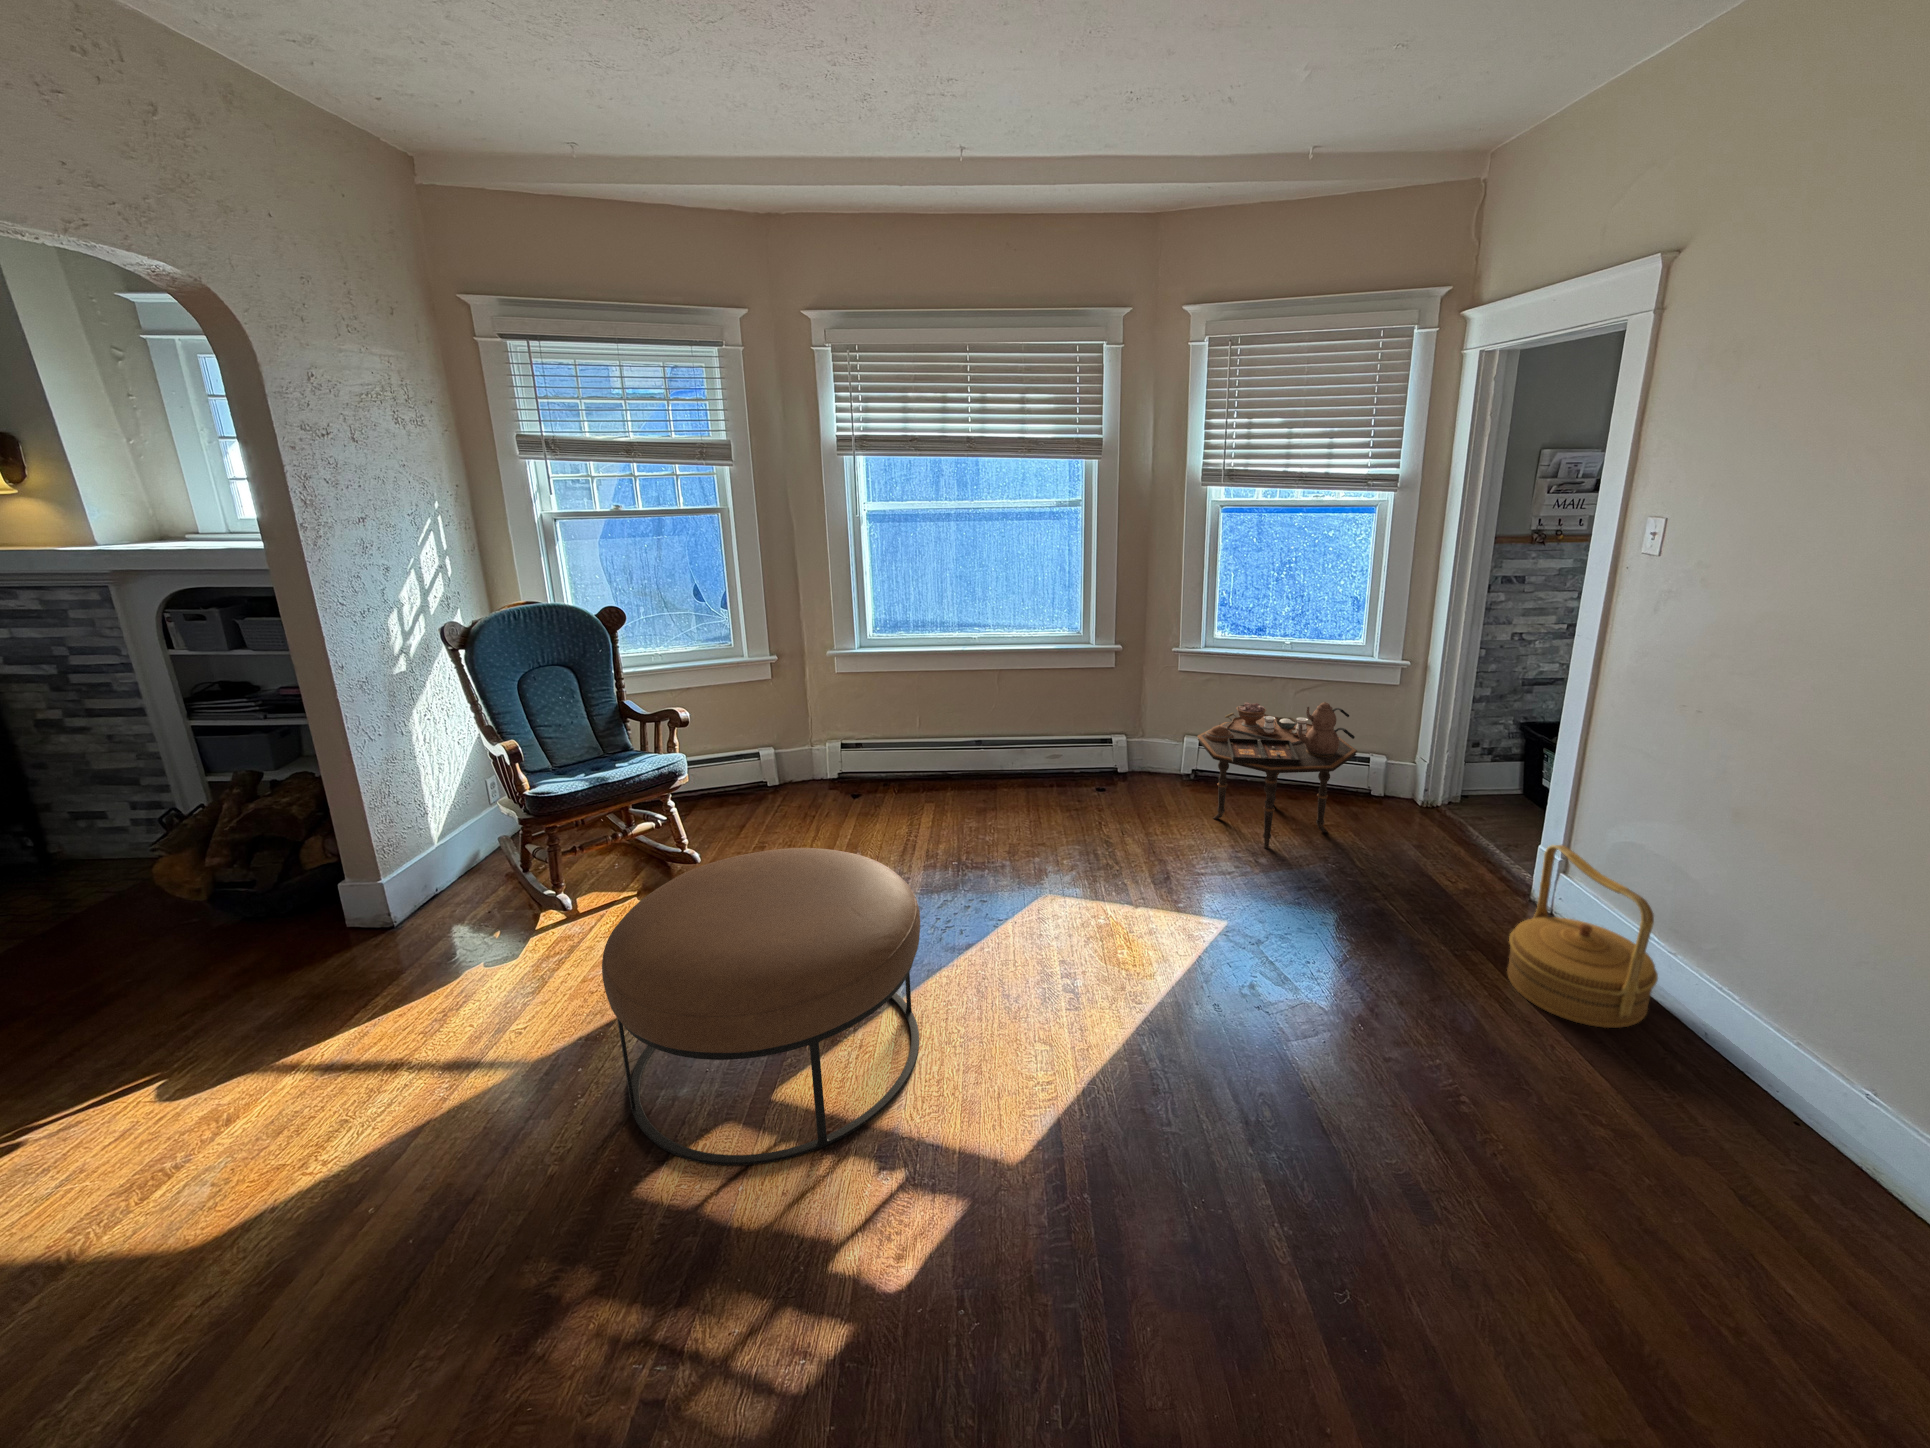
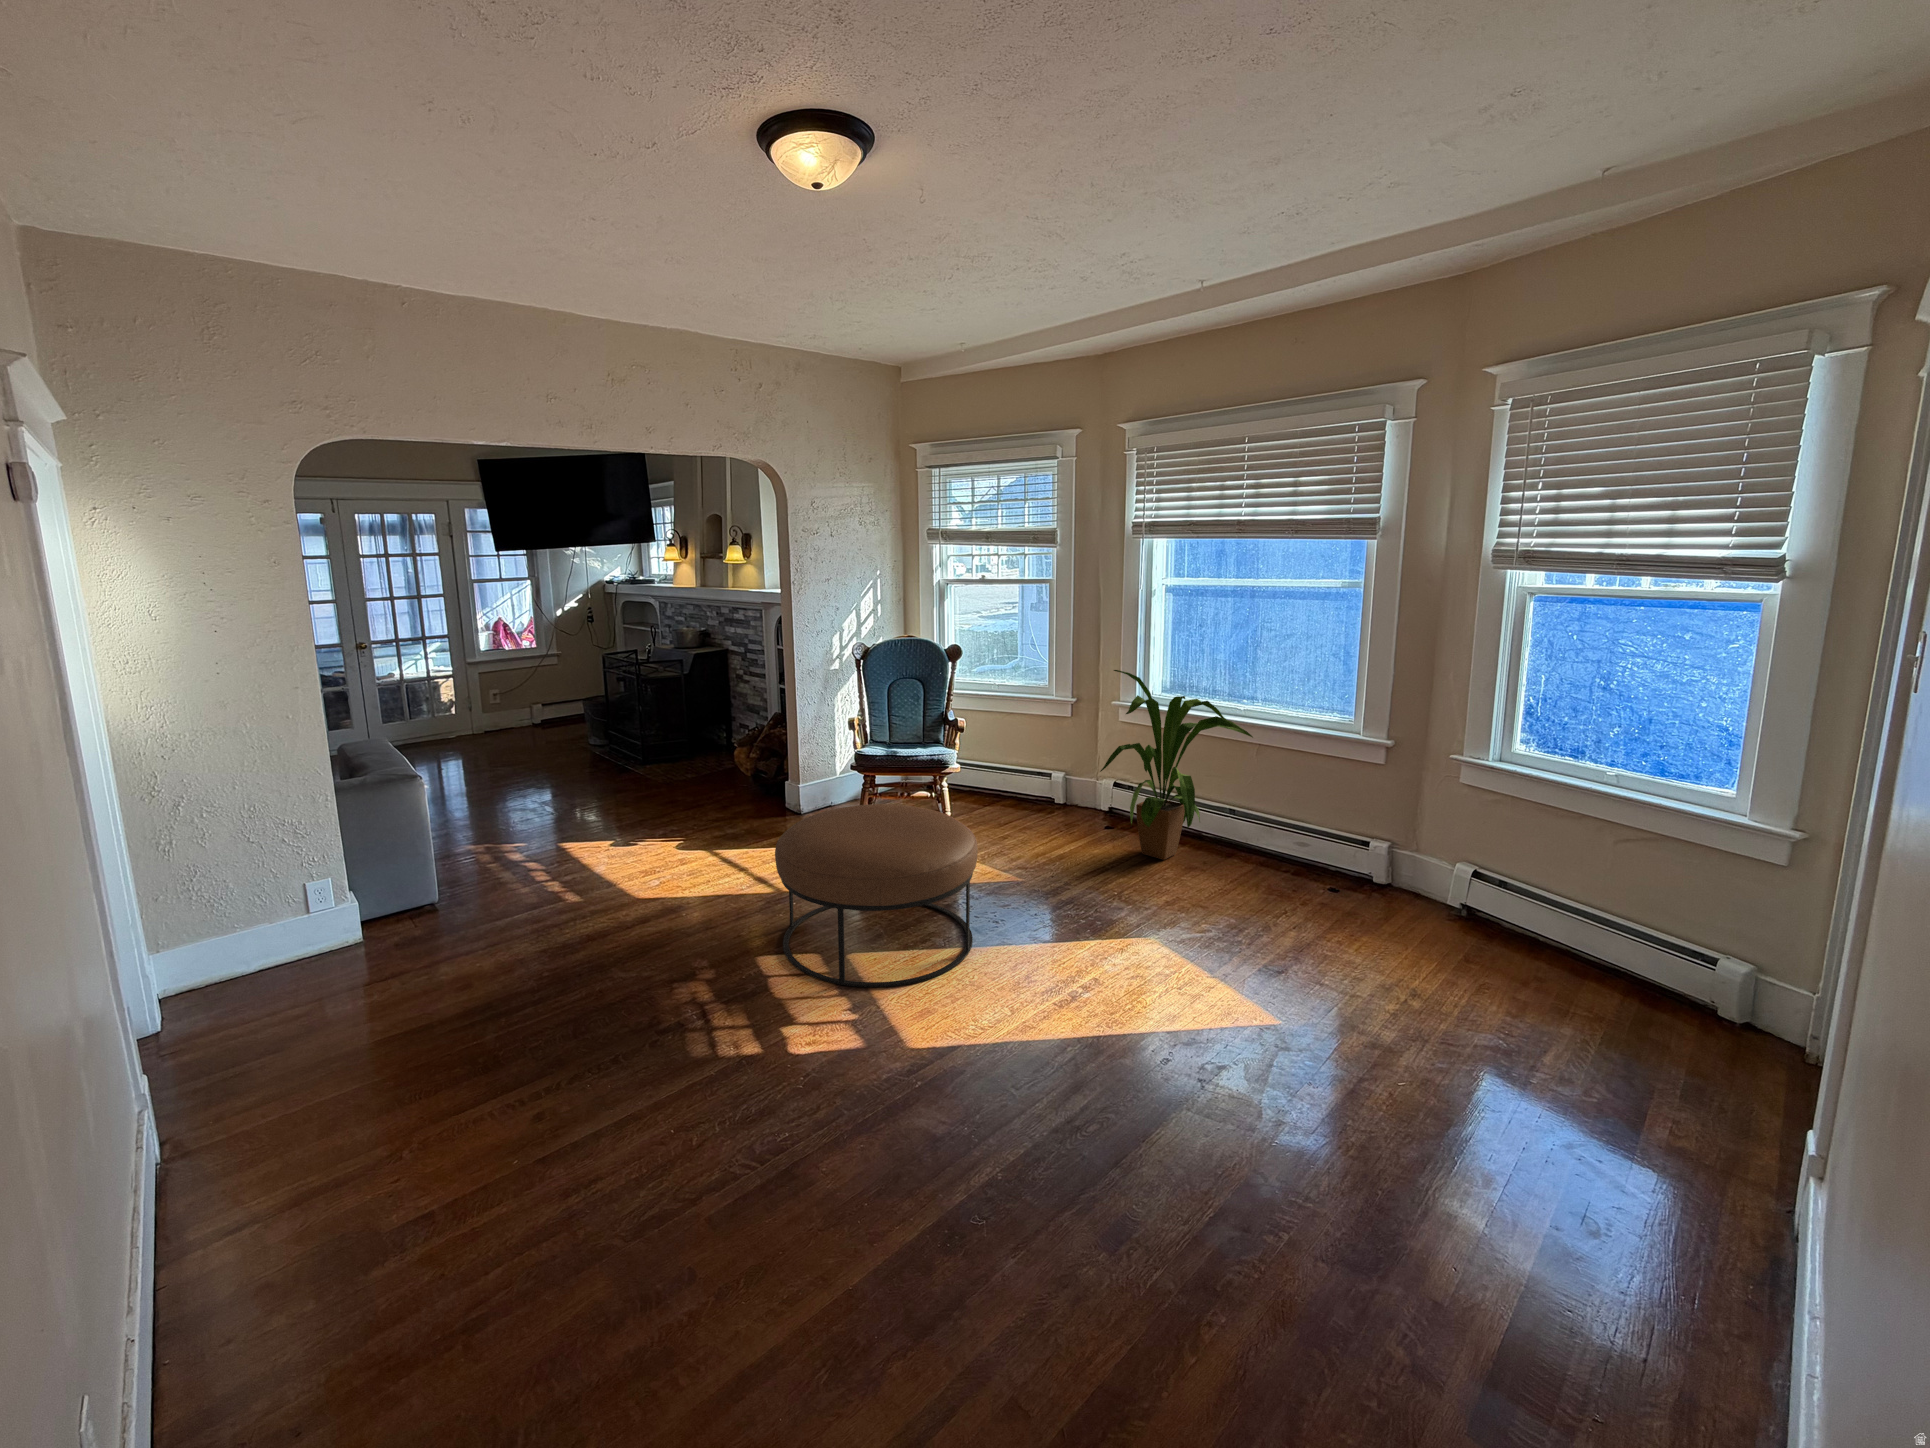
house plant: none [871,615,1018,815] -> present [1100,670,1253,860]
side table: present [1197,702,1357,849] -> none [1405,828,1634,1015]
woven basket: present [1507,845,1658,1028] -> none [1583,1077,1843,1379]

